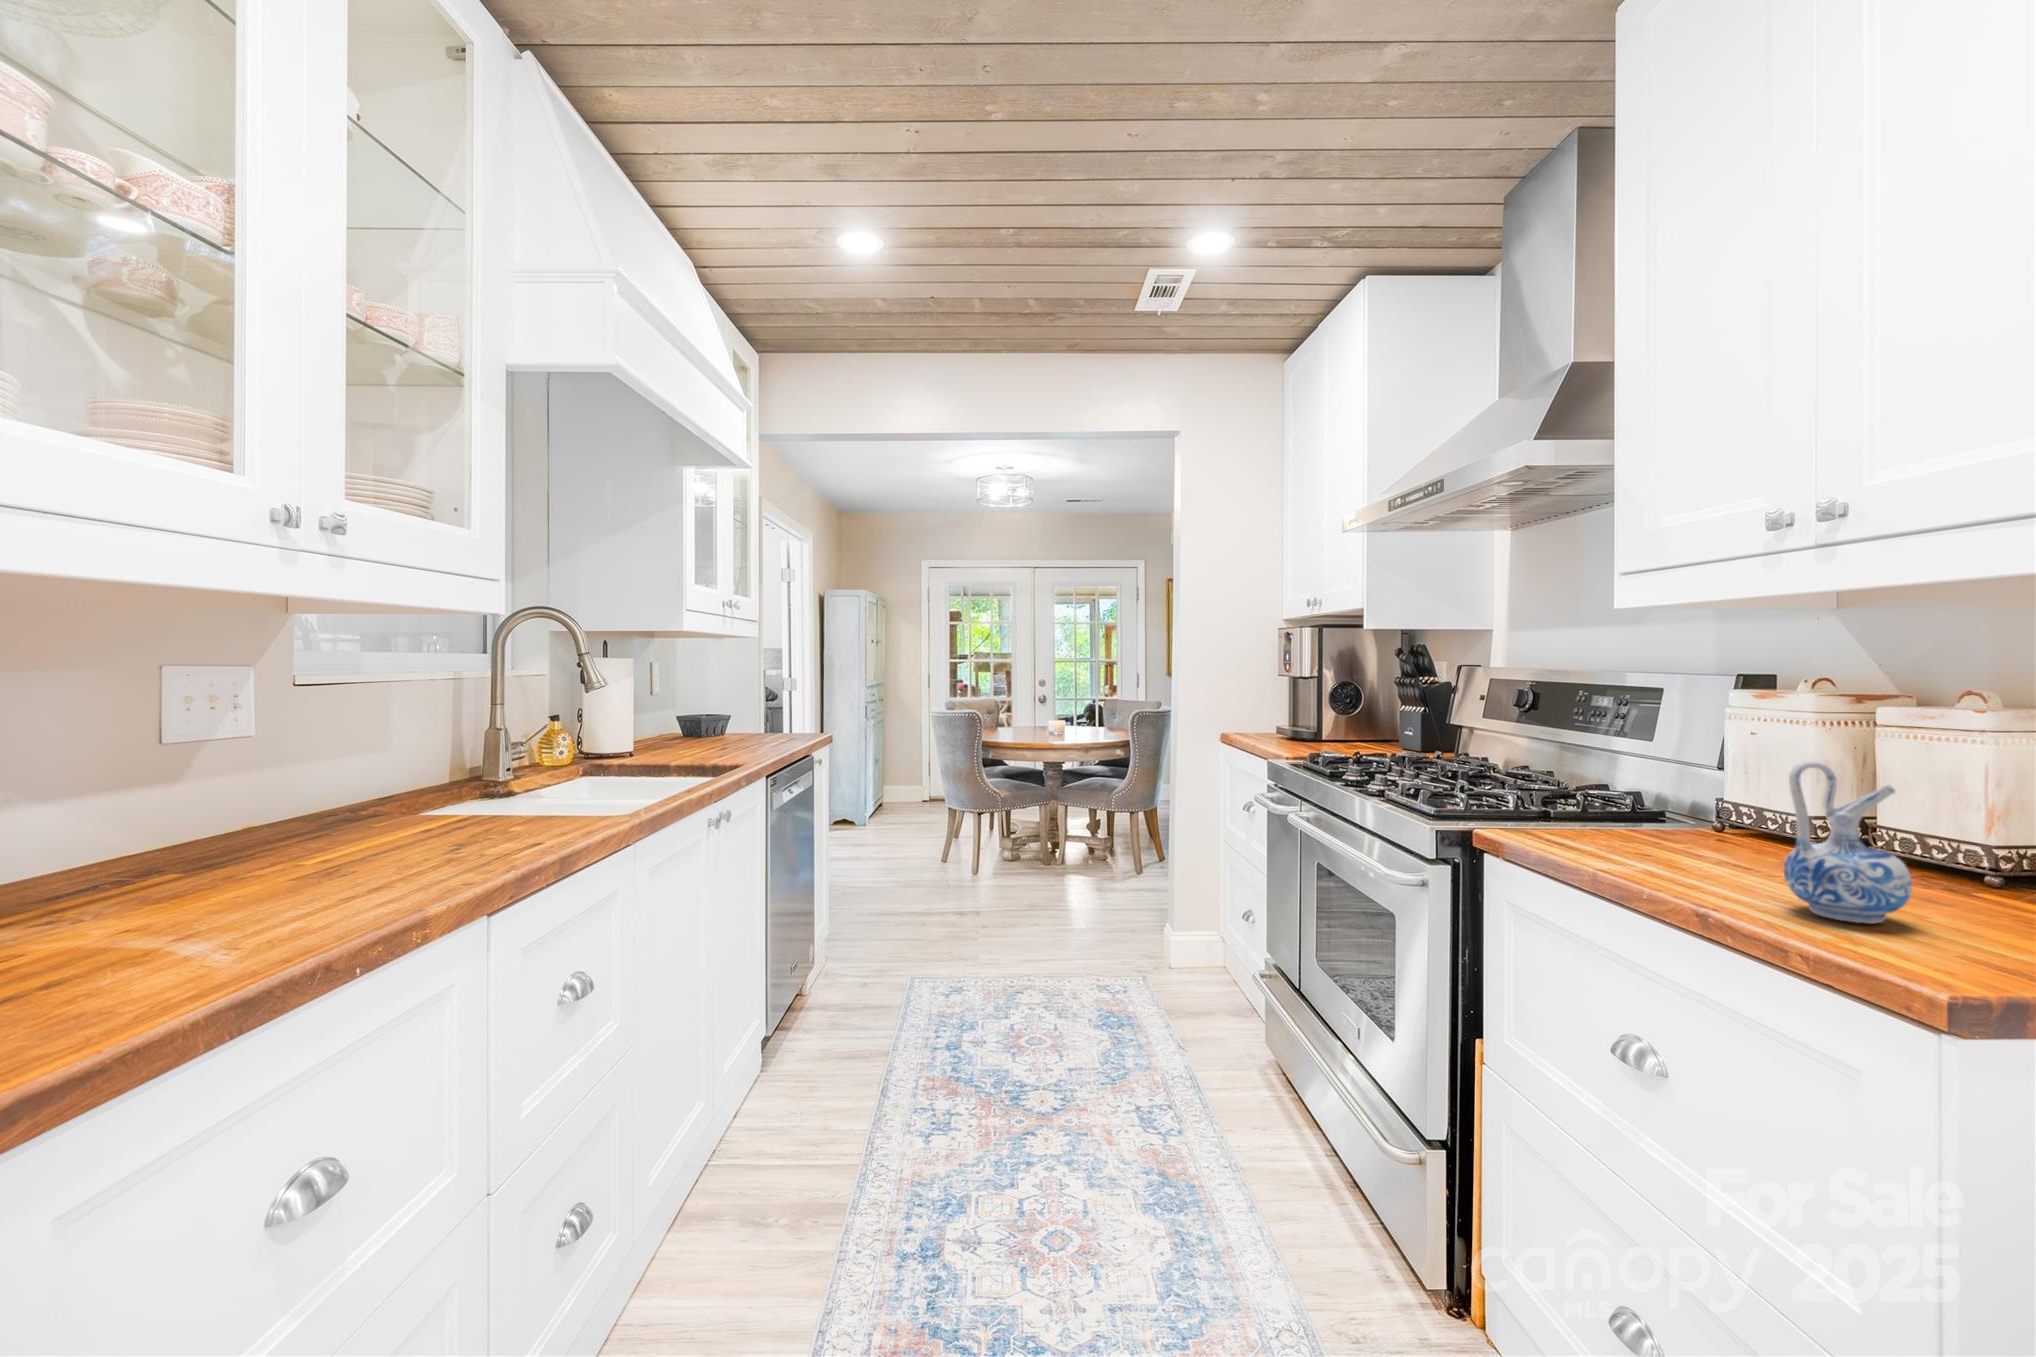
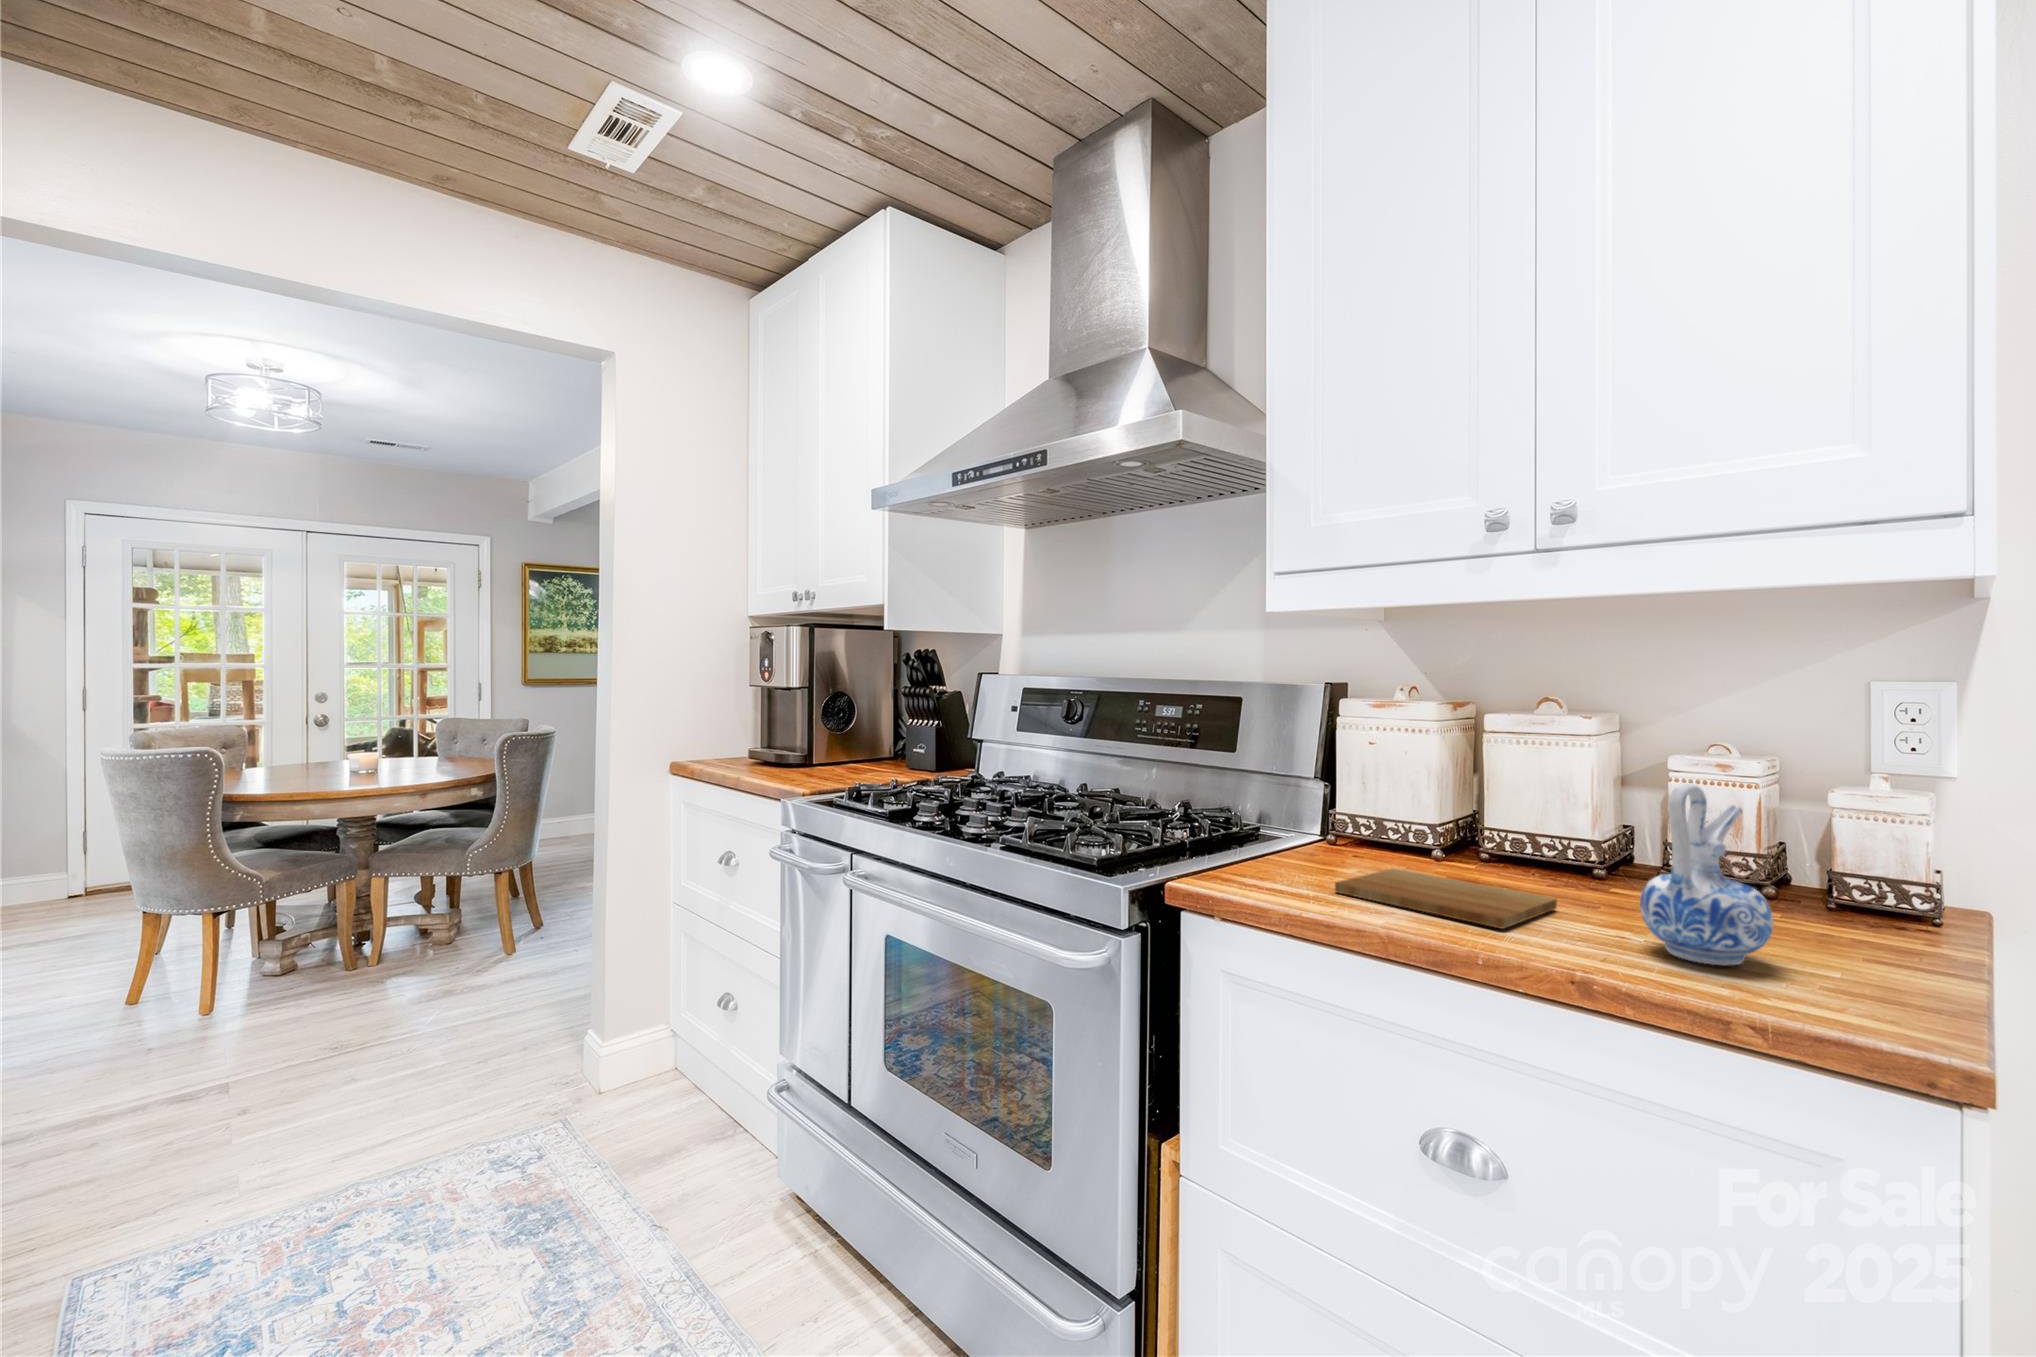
cutting board: none [1589,838,1794,880] -> present [1335,869,1557,929]

